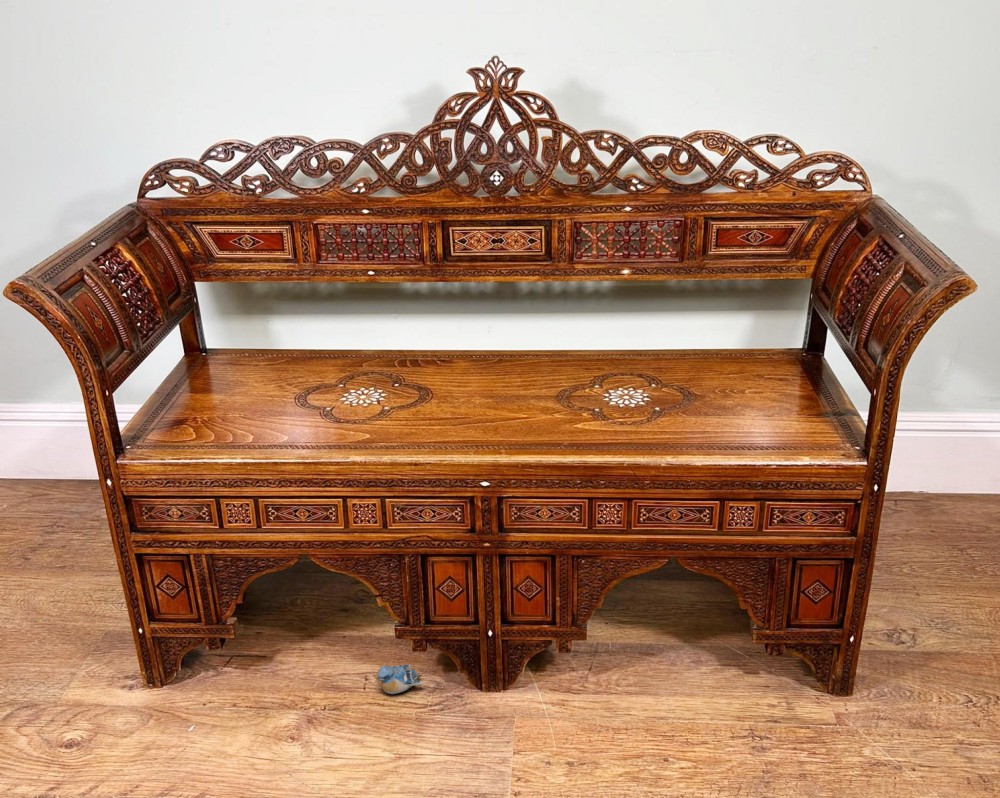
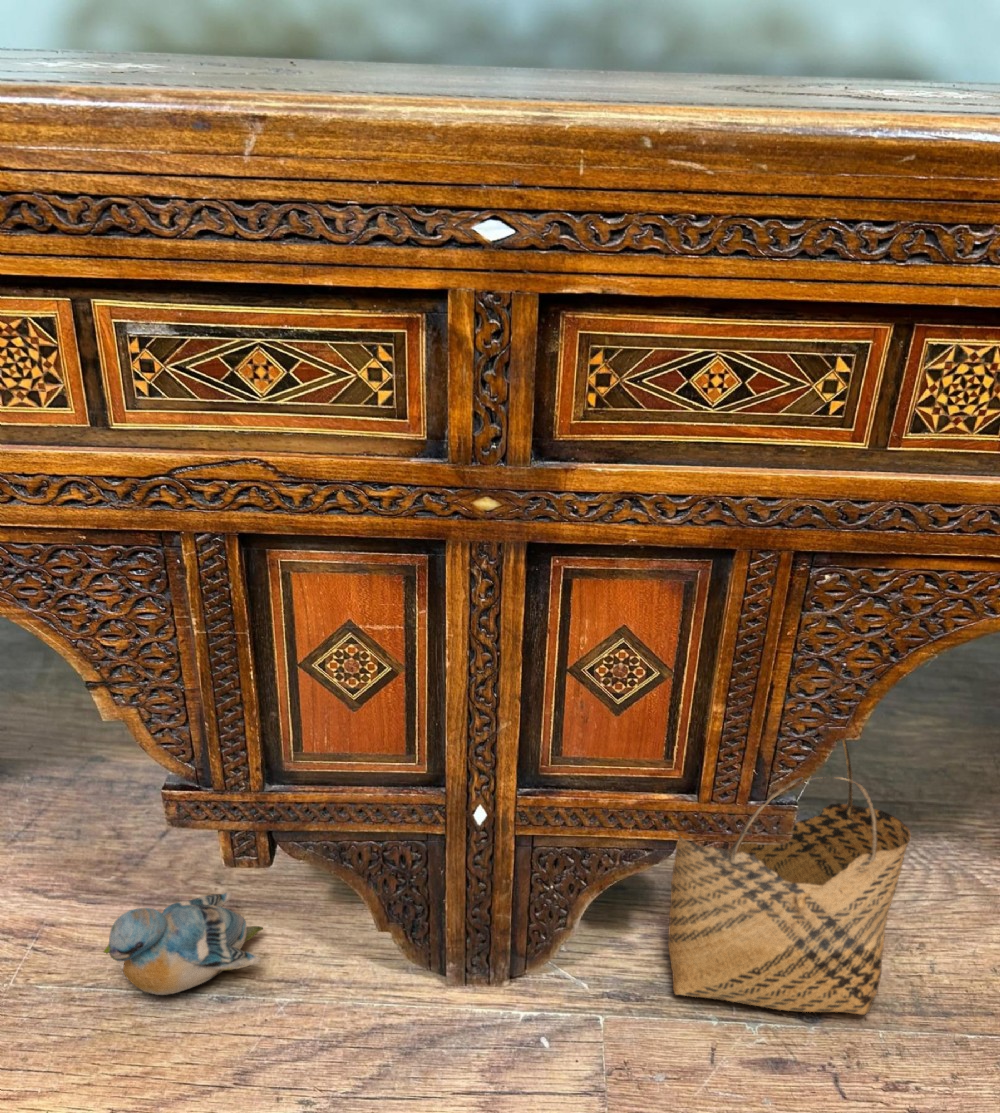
woven basket: none [551,594,626,697] -> present [668,739,911,1015]

